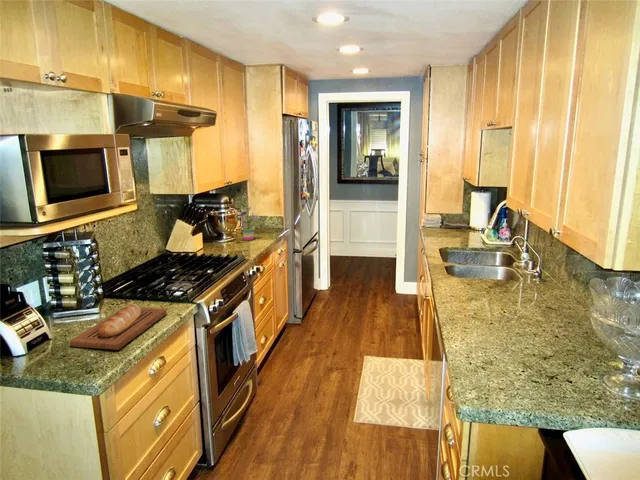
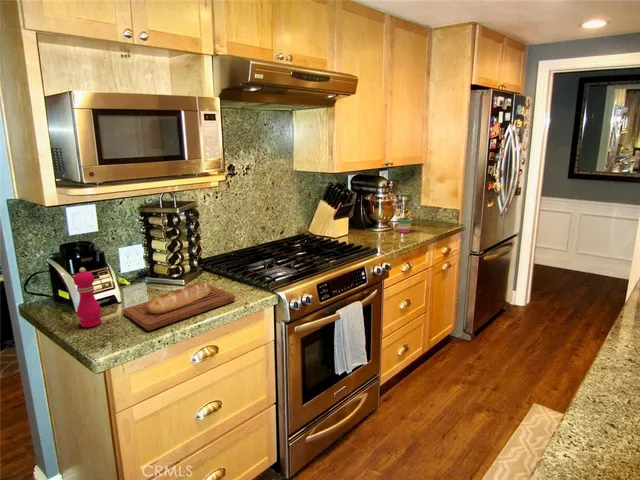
pepper mill: none [28,305,57,364] -> present [73,268,101,327]

